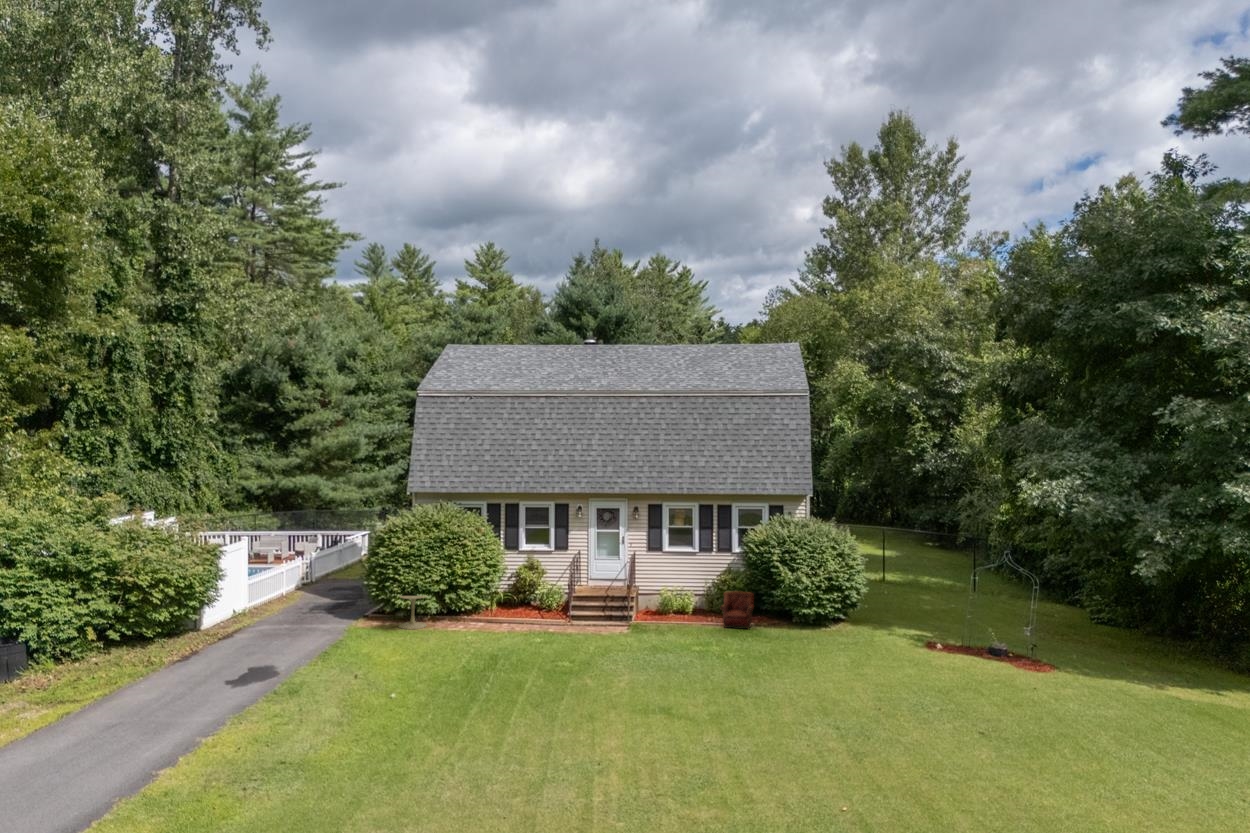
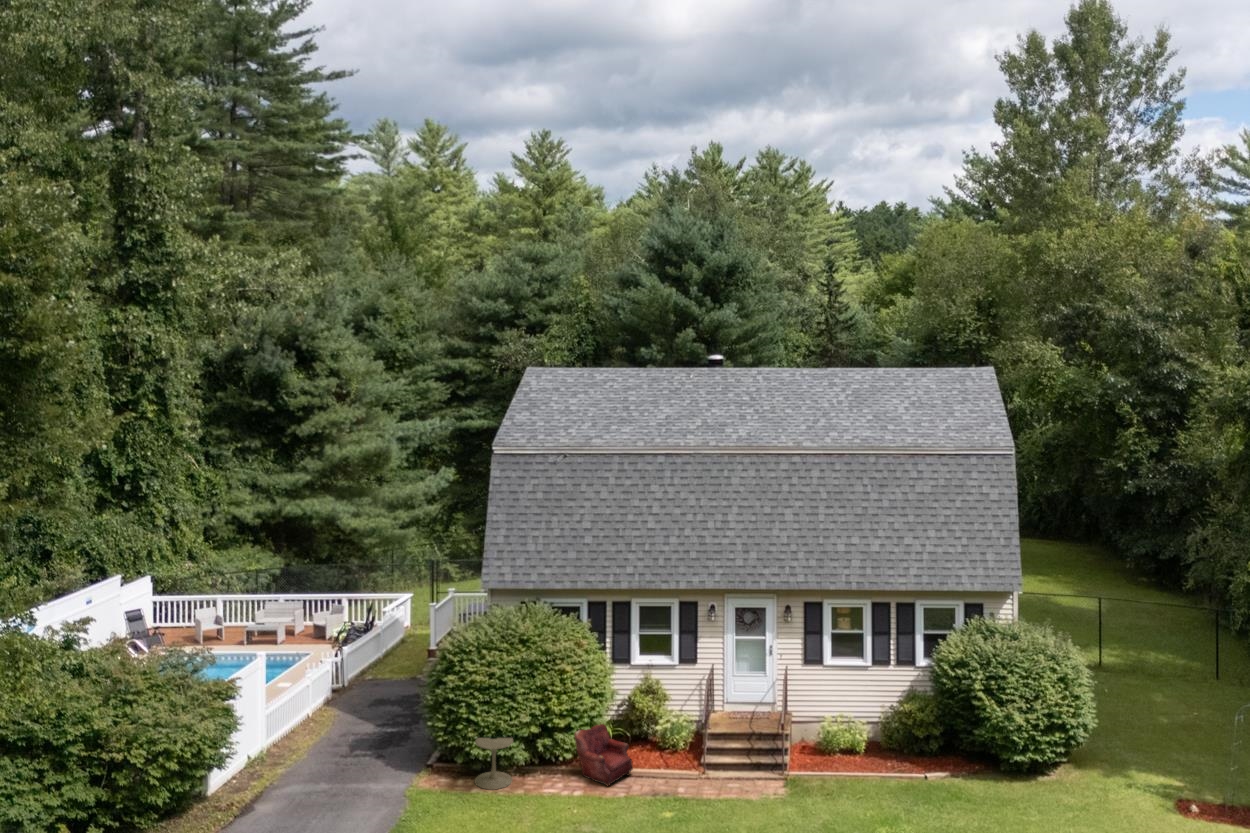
armchair: present [721,591,754,629] -> present [574,724,633,786]

